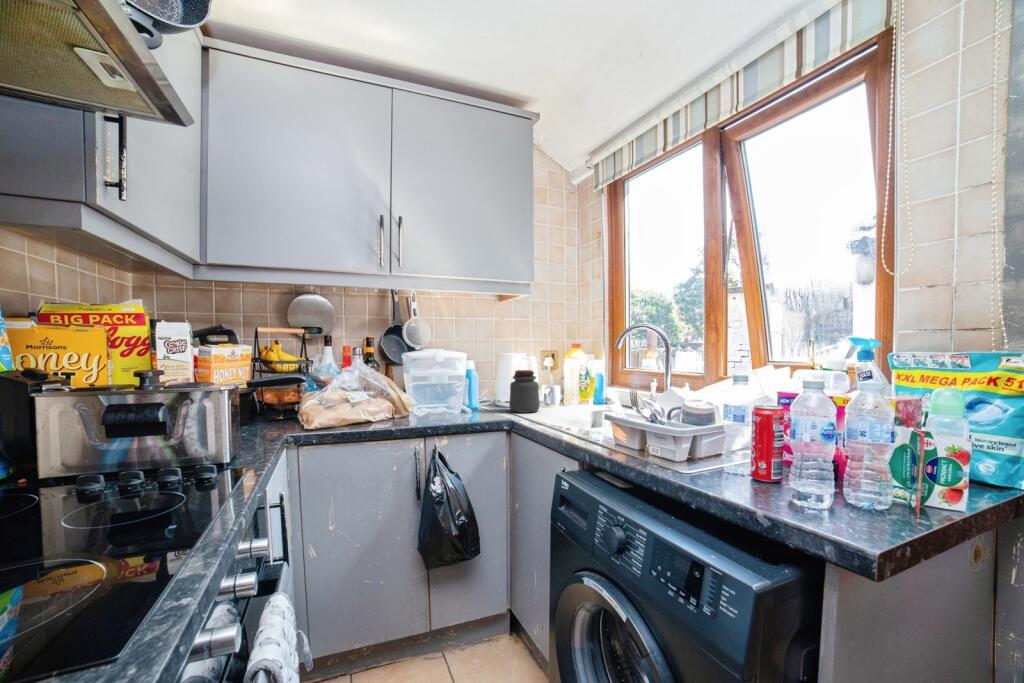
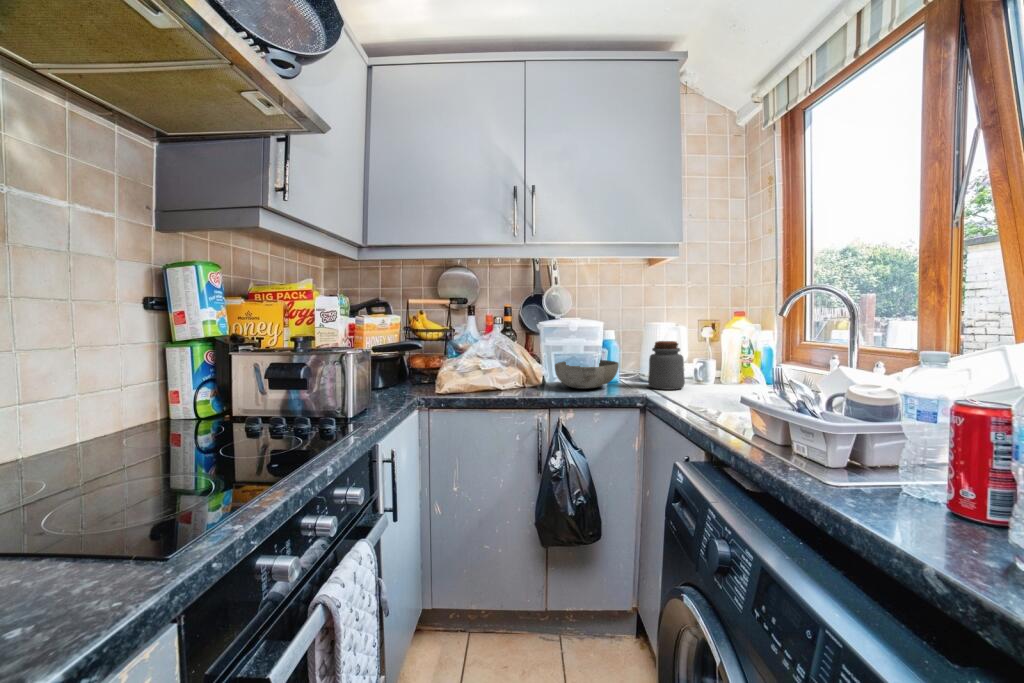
bowl: none [428,388,487,416] -> present [555,360,619,389]

